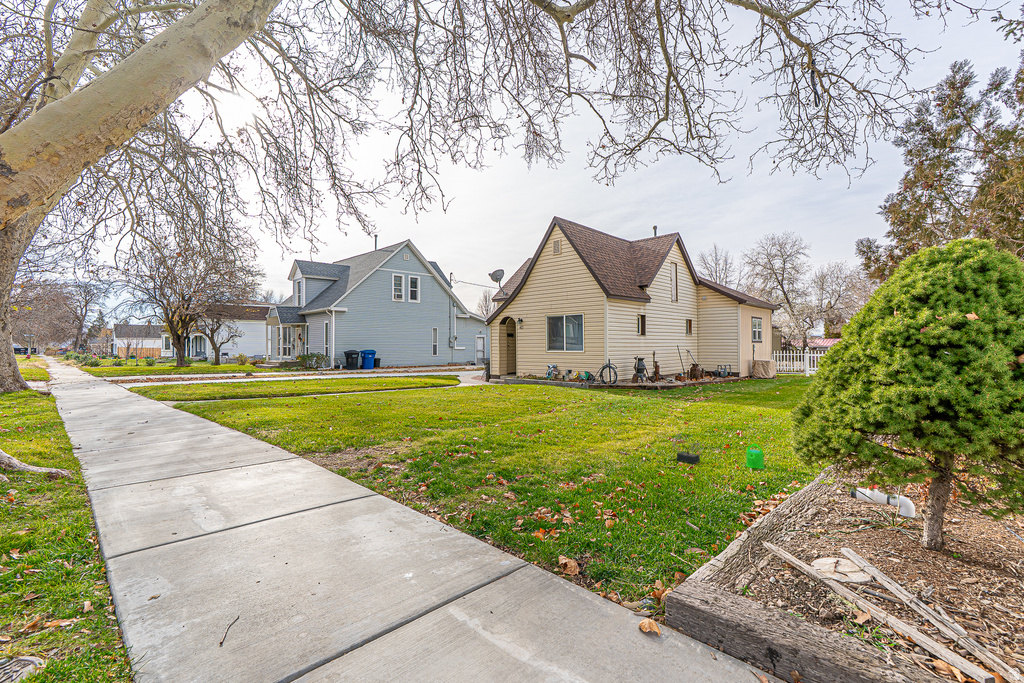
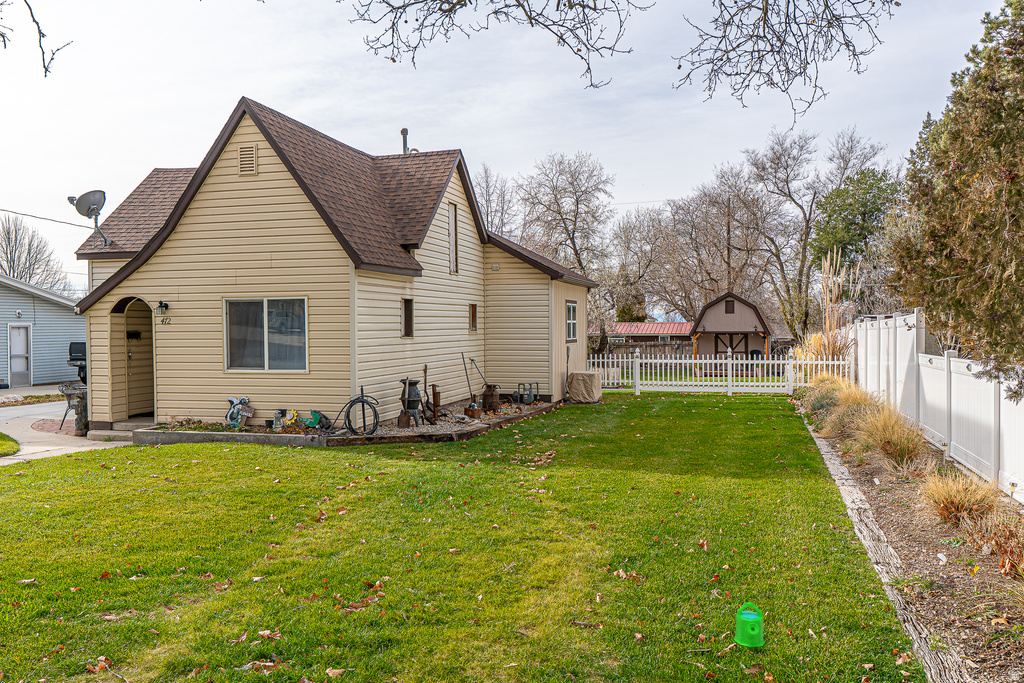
decorative plant: present [672,434,703,464] -> none [620,600,677,659]

